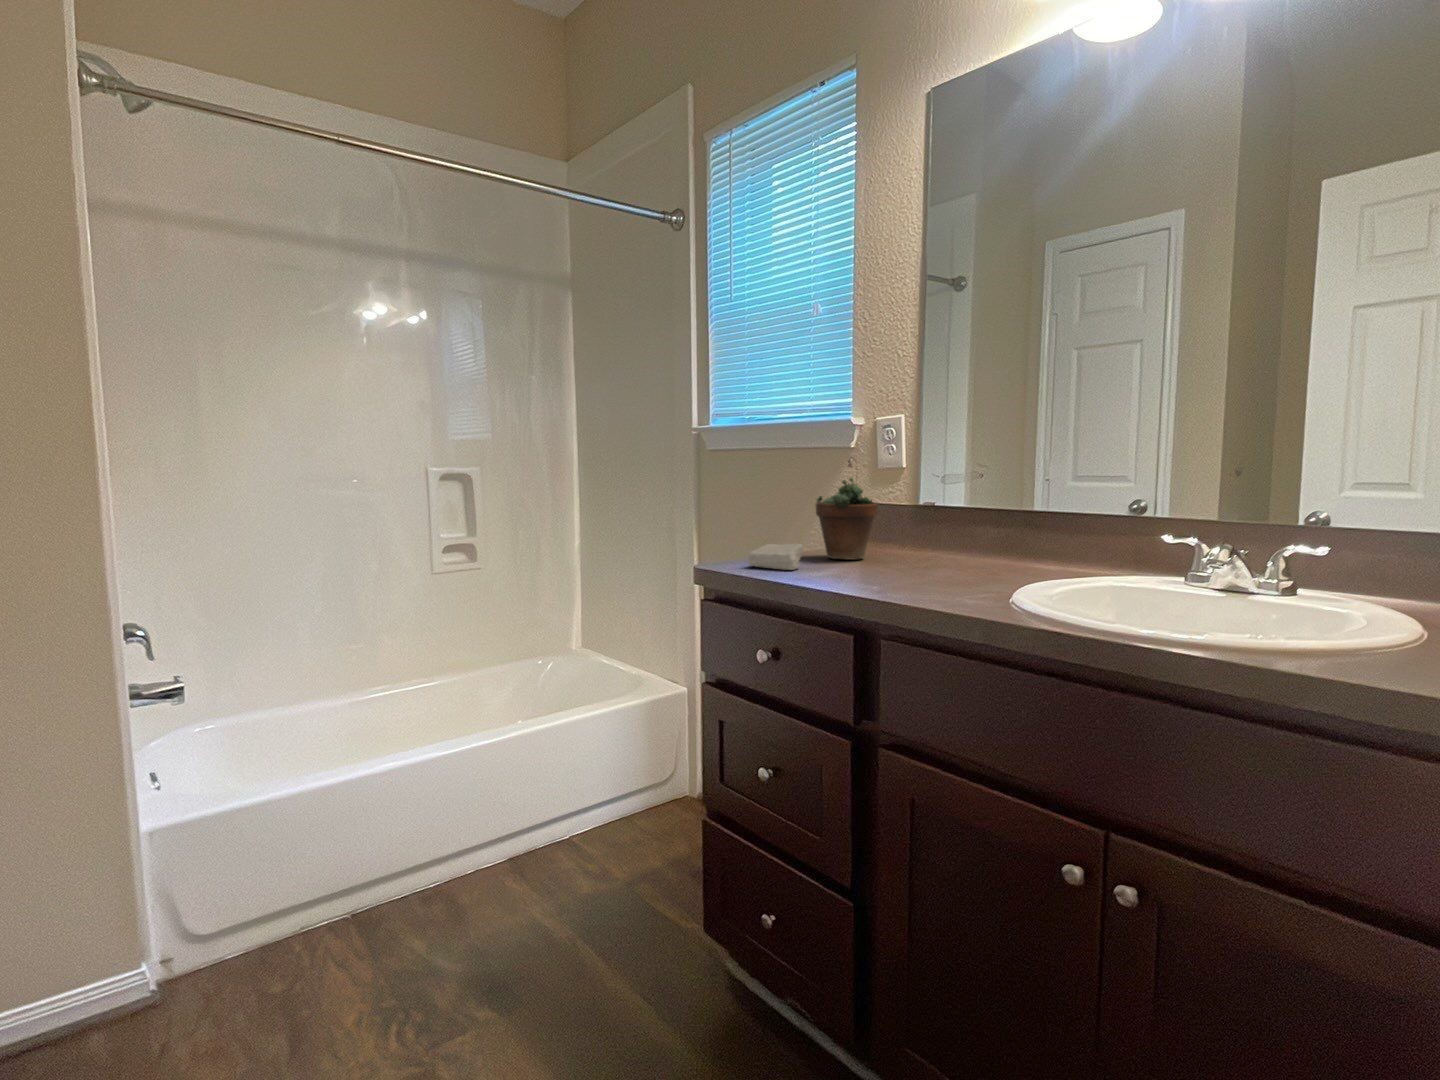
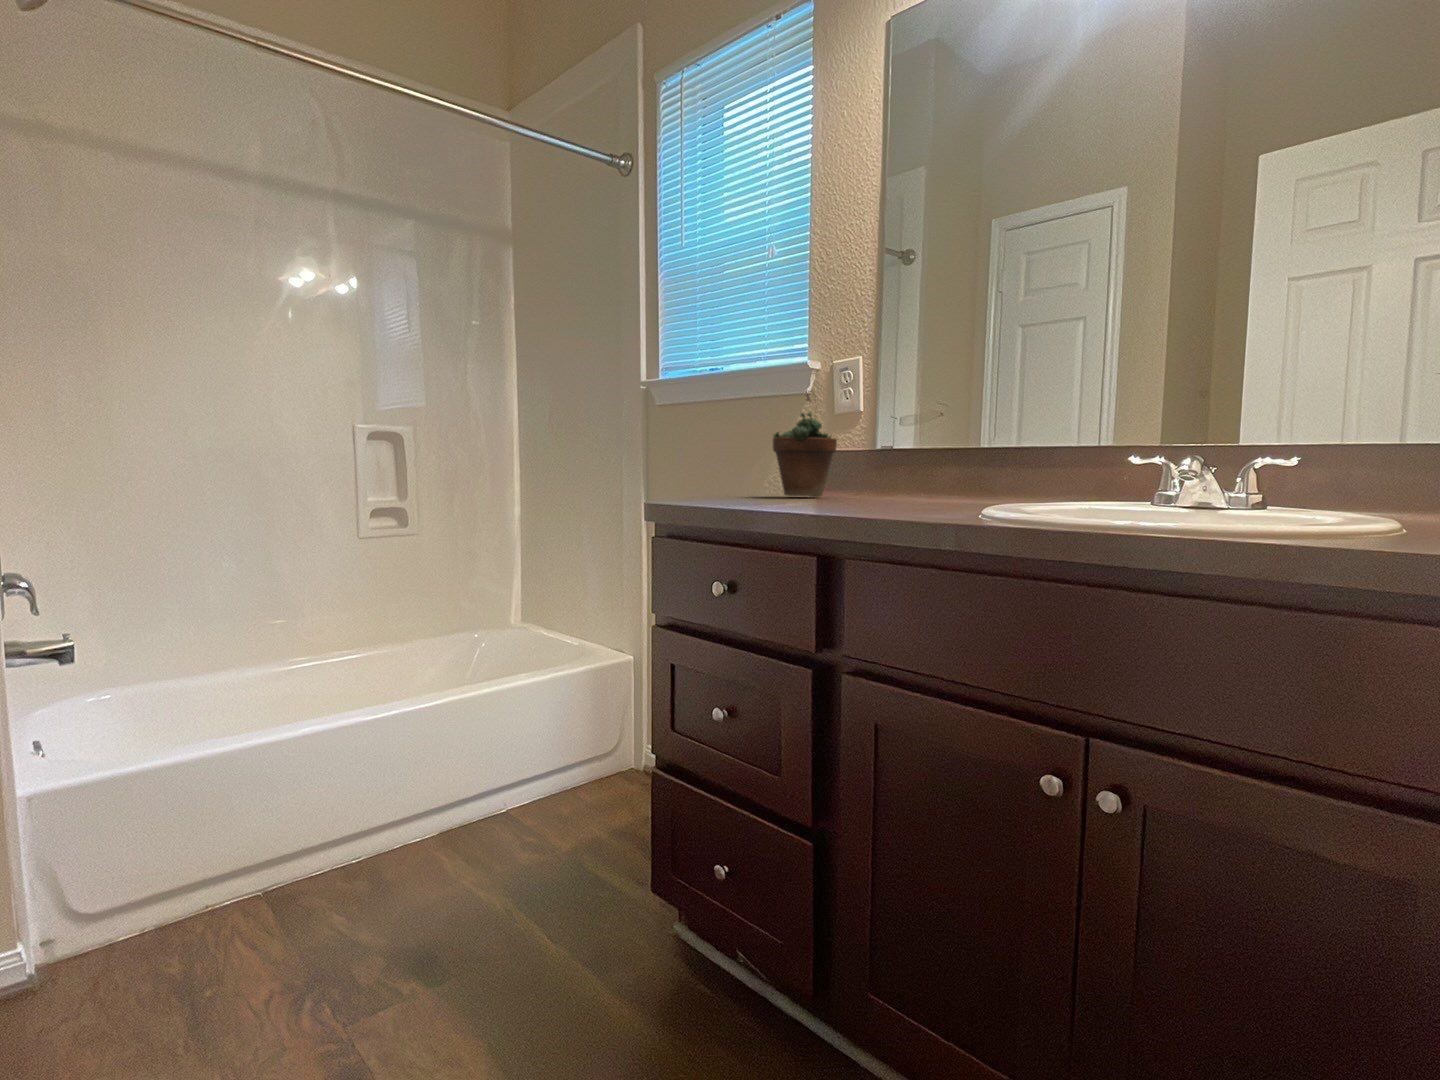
soap bar: present [749,544,803,570] -> none [703,474,760,500]

